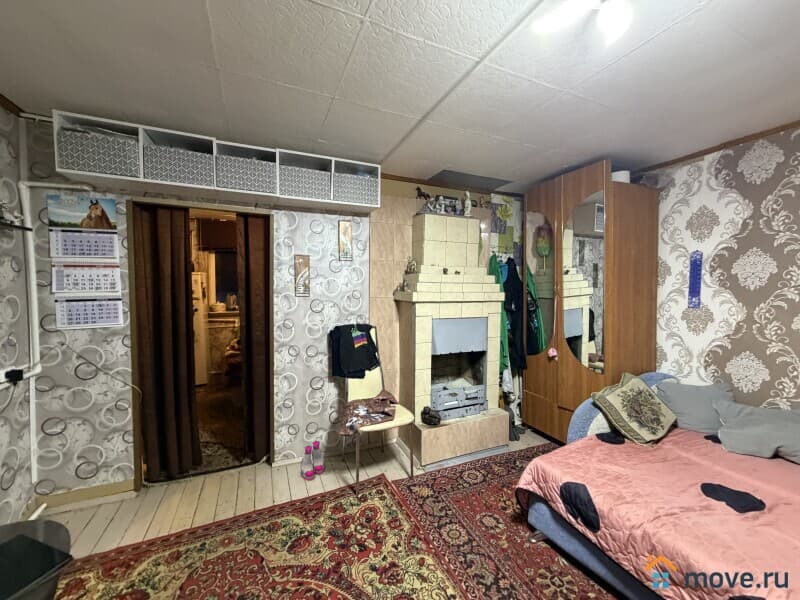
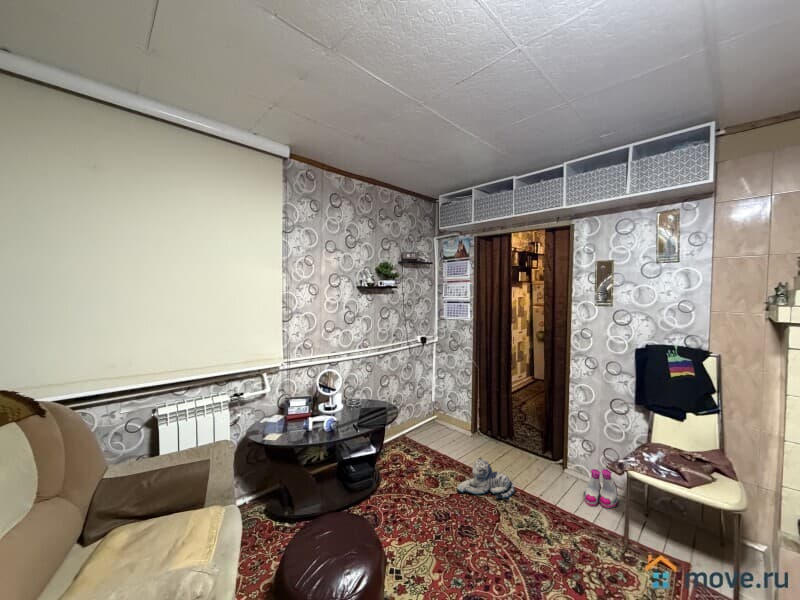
plush toy: none [181,505,250,572] -> present [457,458,515,499]

